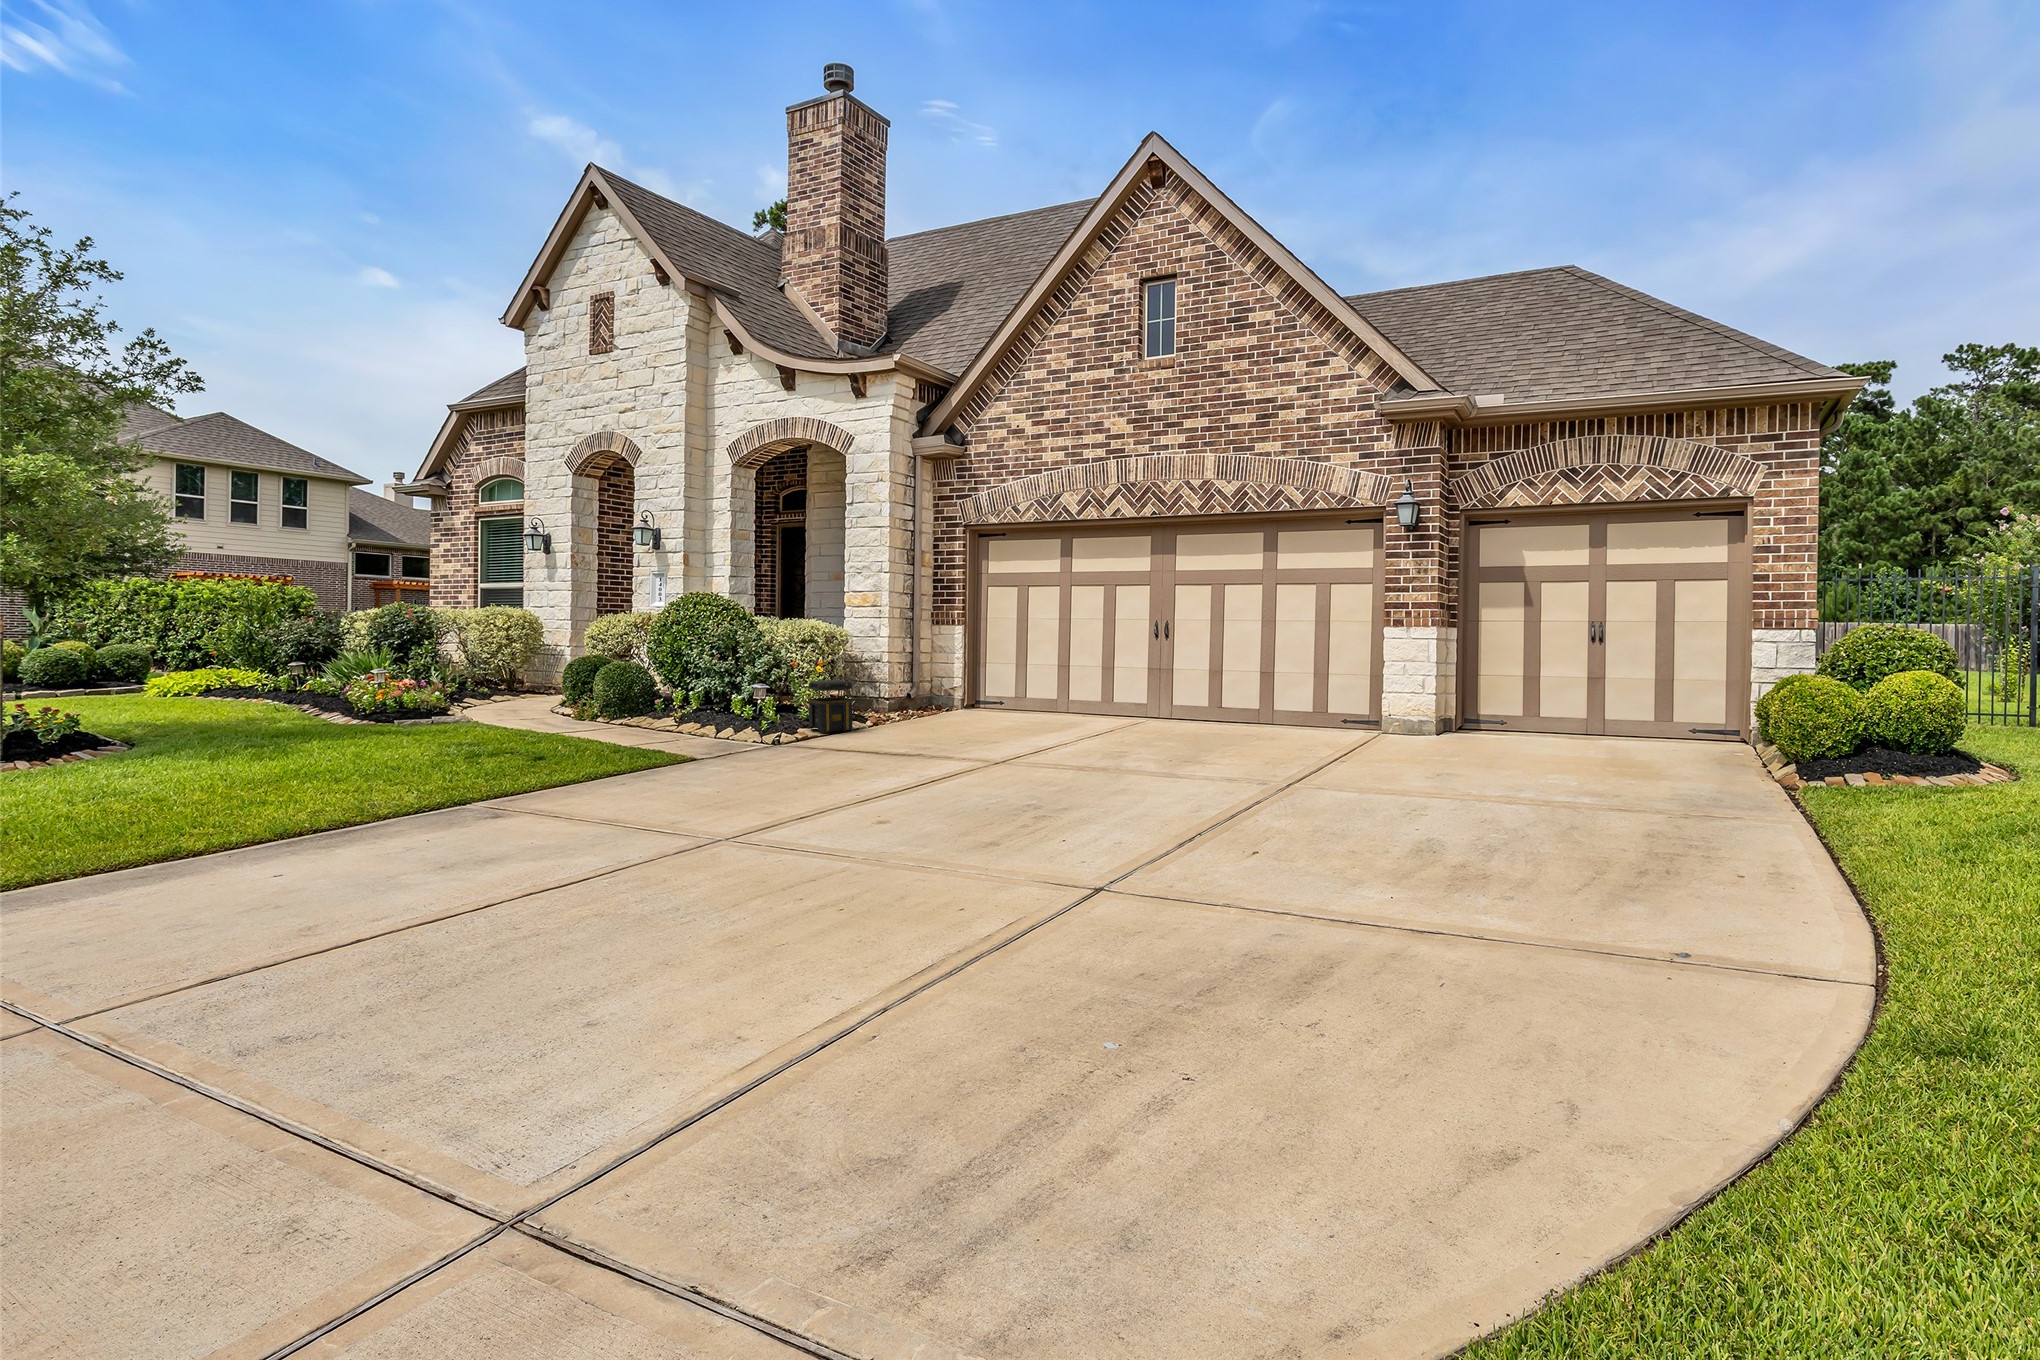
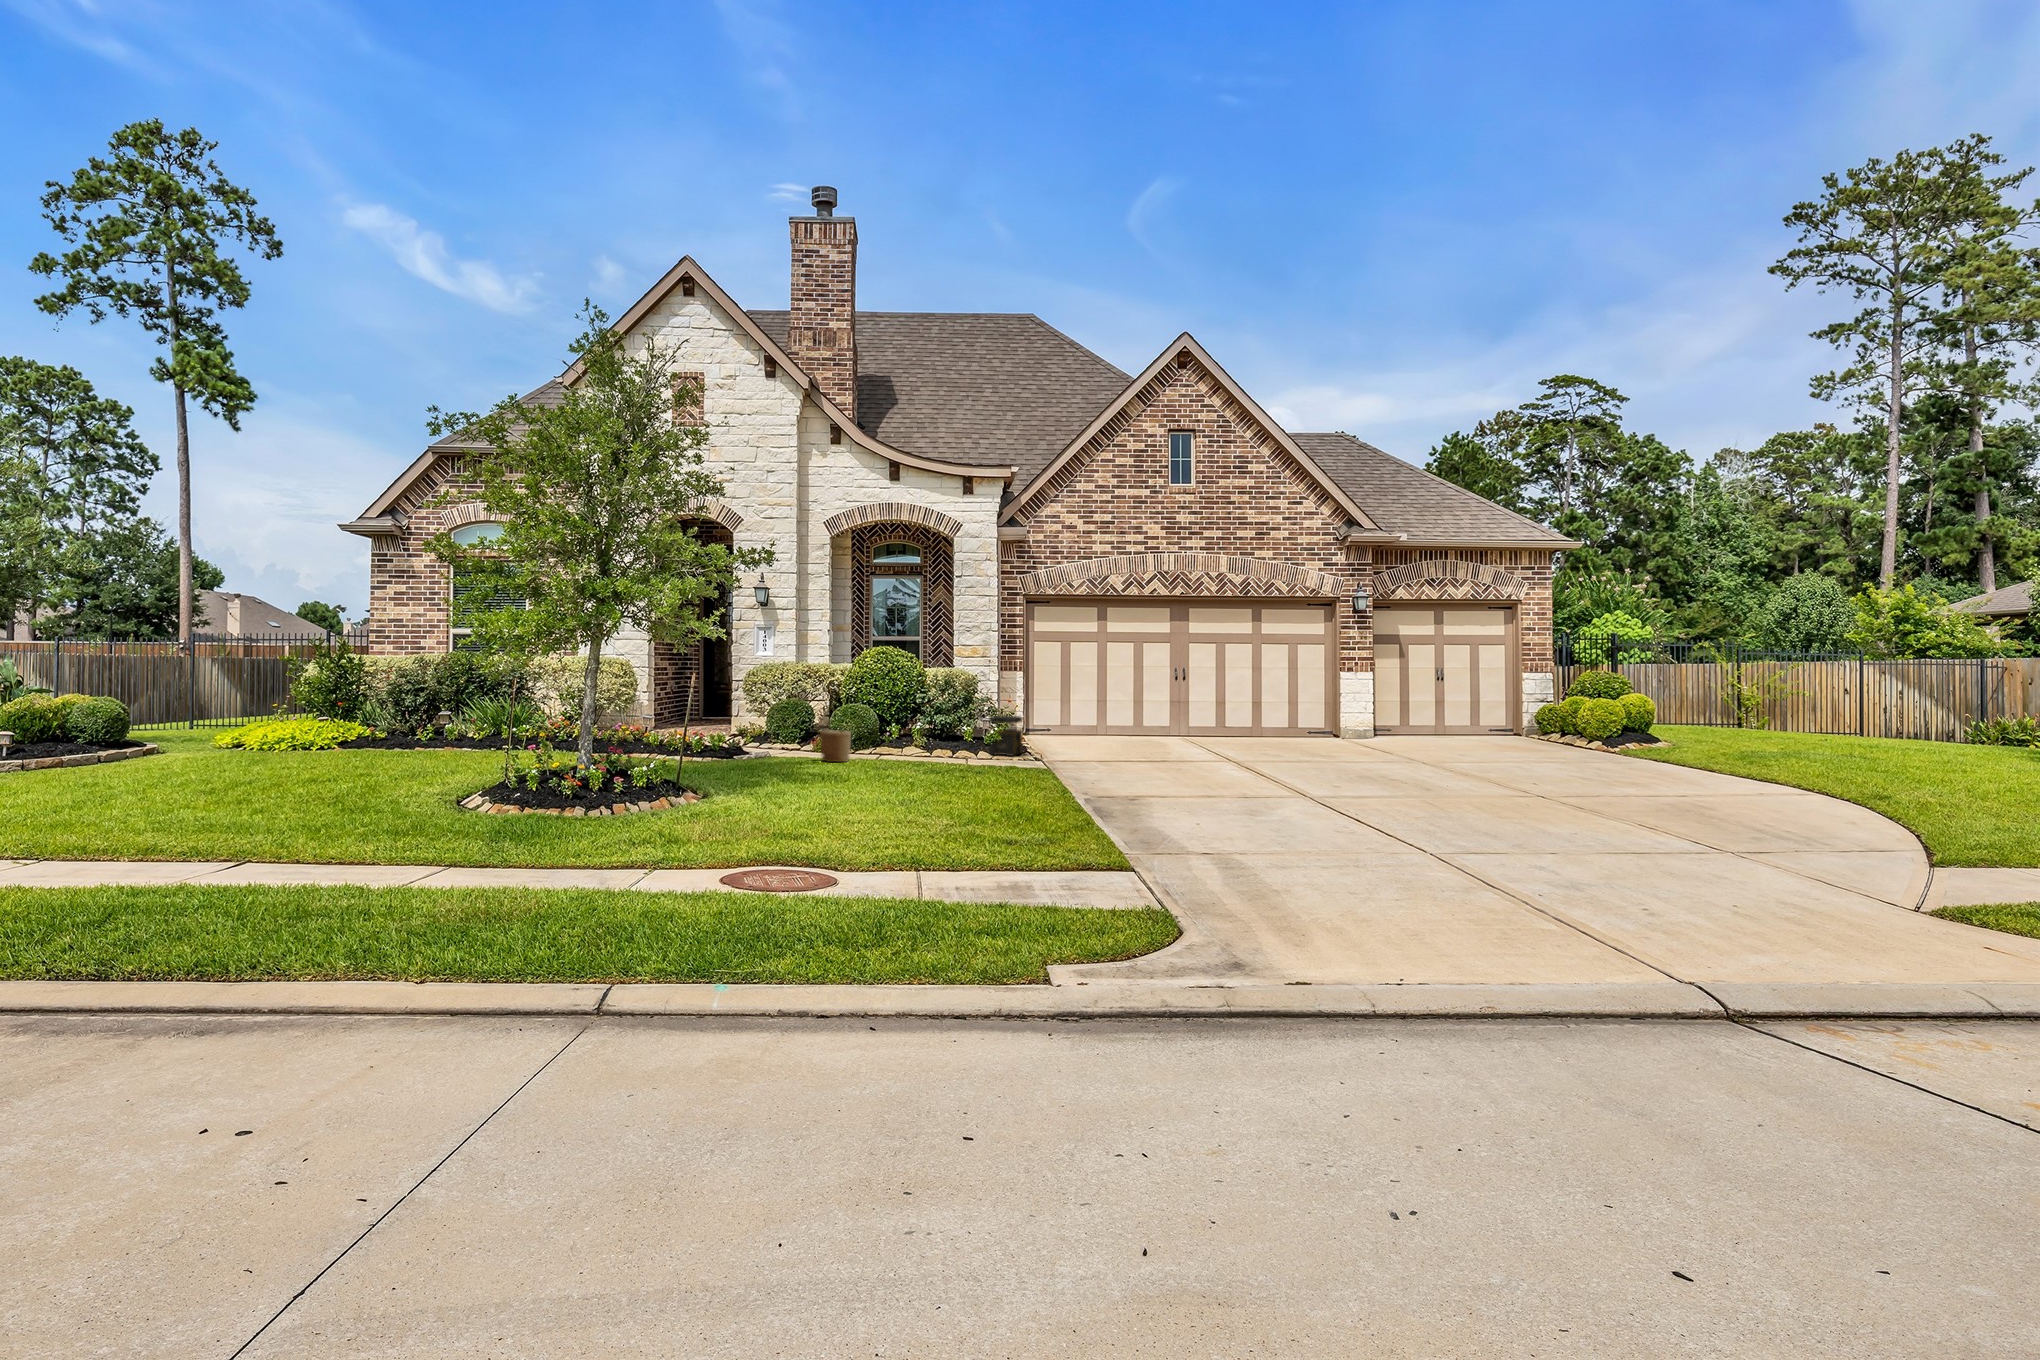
woven basket: none [593,694,633,732] -> present [820,730,851,762]

